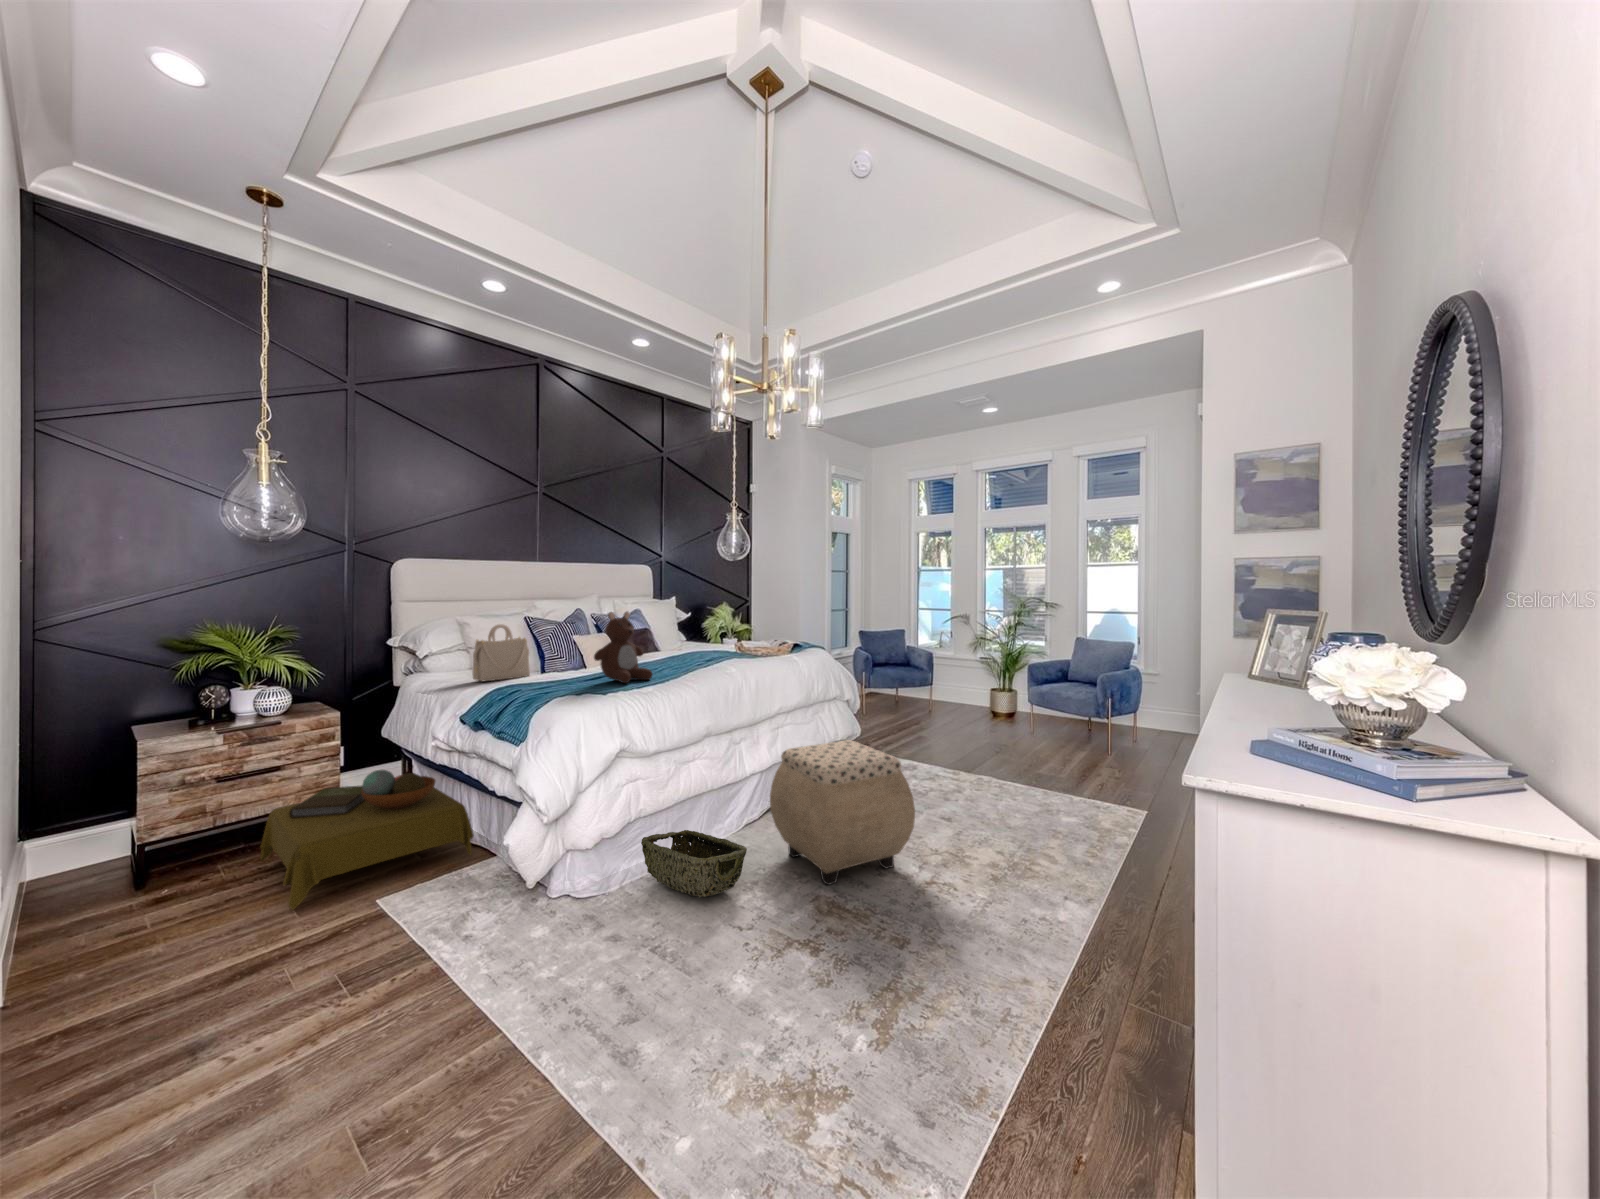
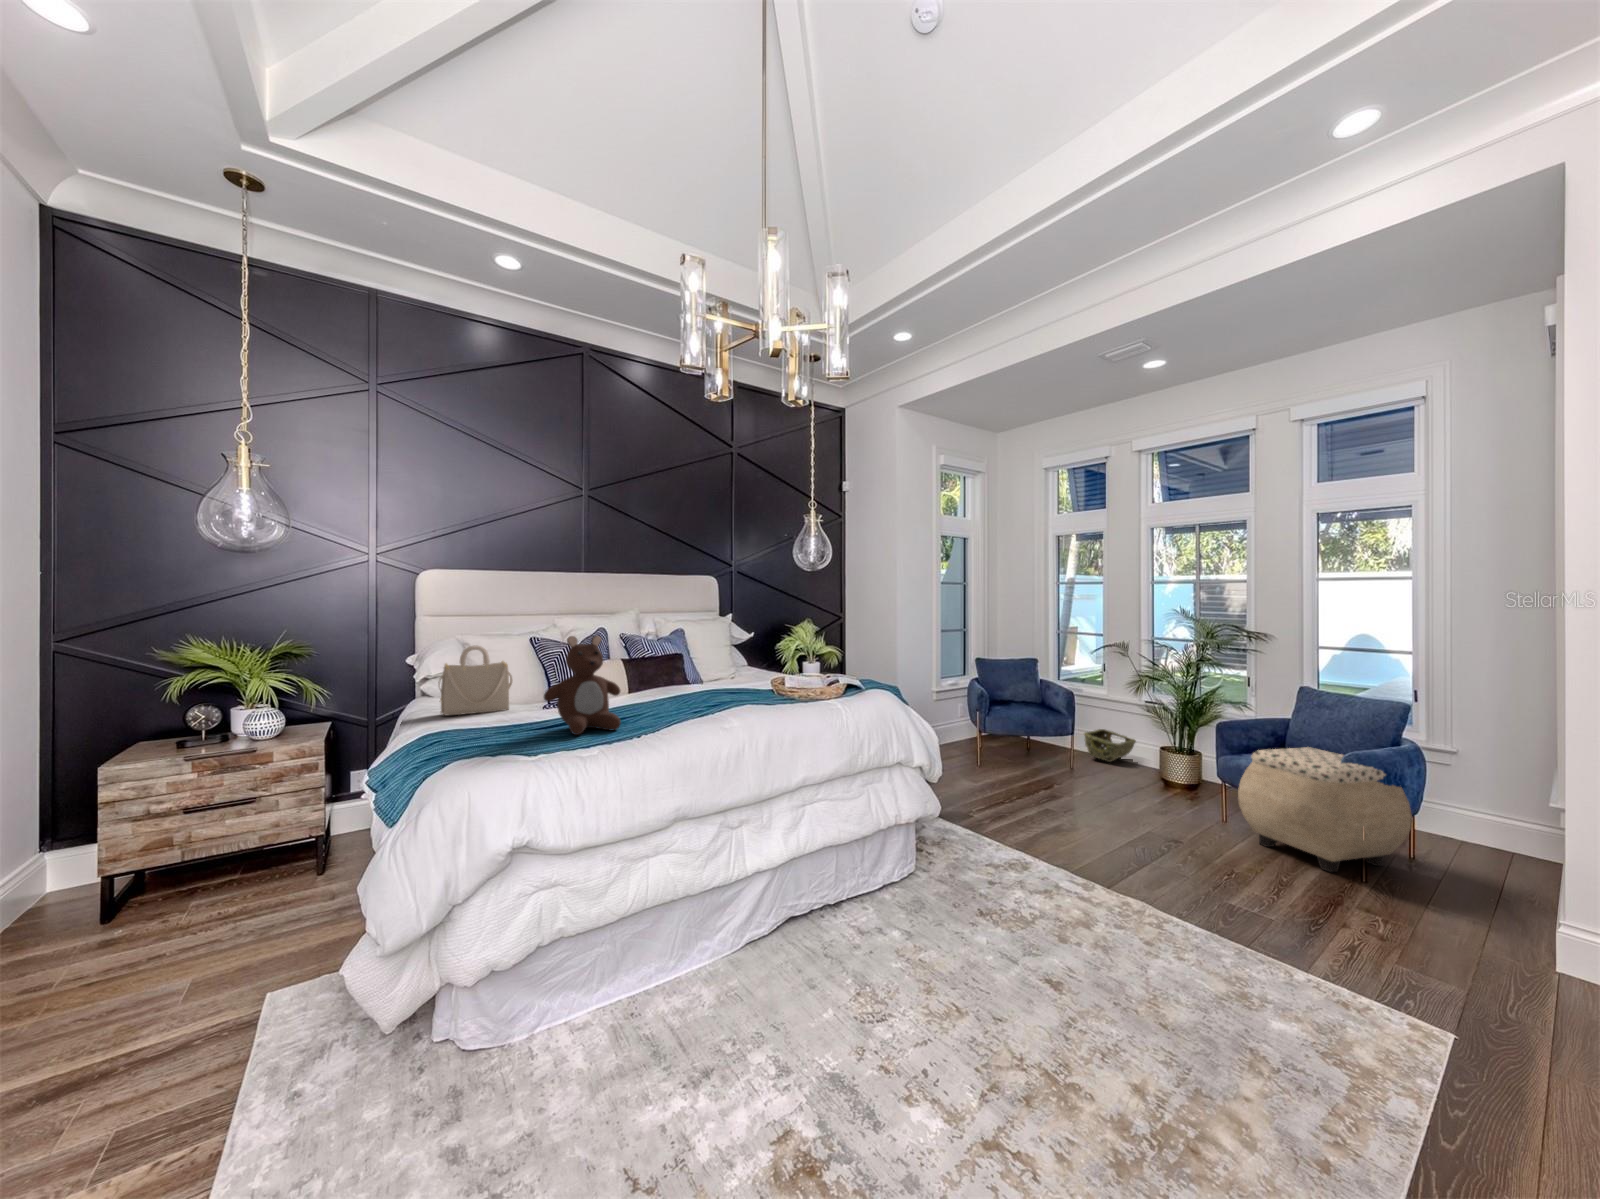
ottoman: present [770,740,915,885] -> present [1238,747,1412,872]
side table: present [260,770,474,910] -> none [124,824,395,1011]
woven basket: present [641,830,747,897] -> present [1084,729,1136,762]

